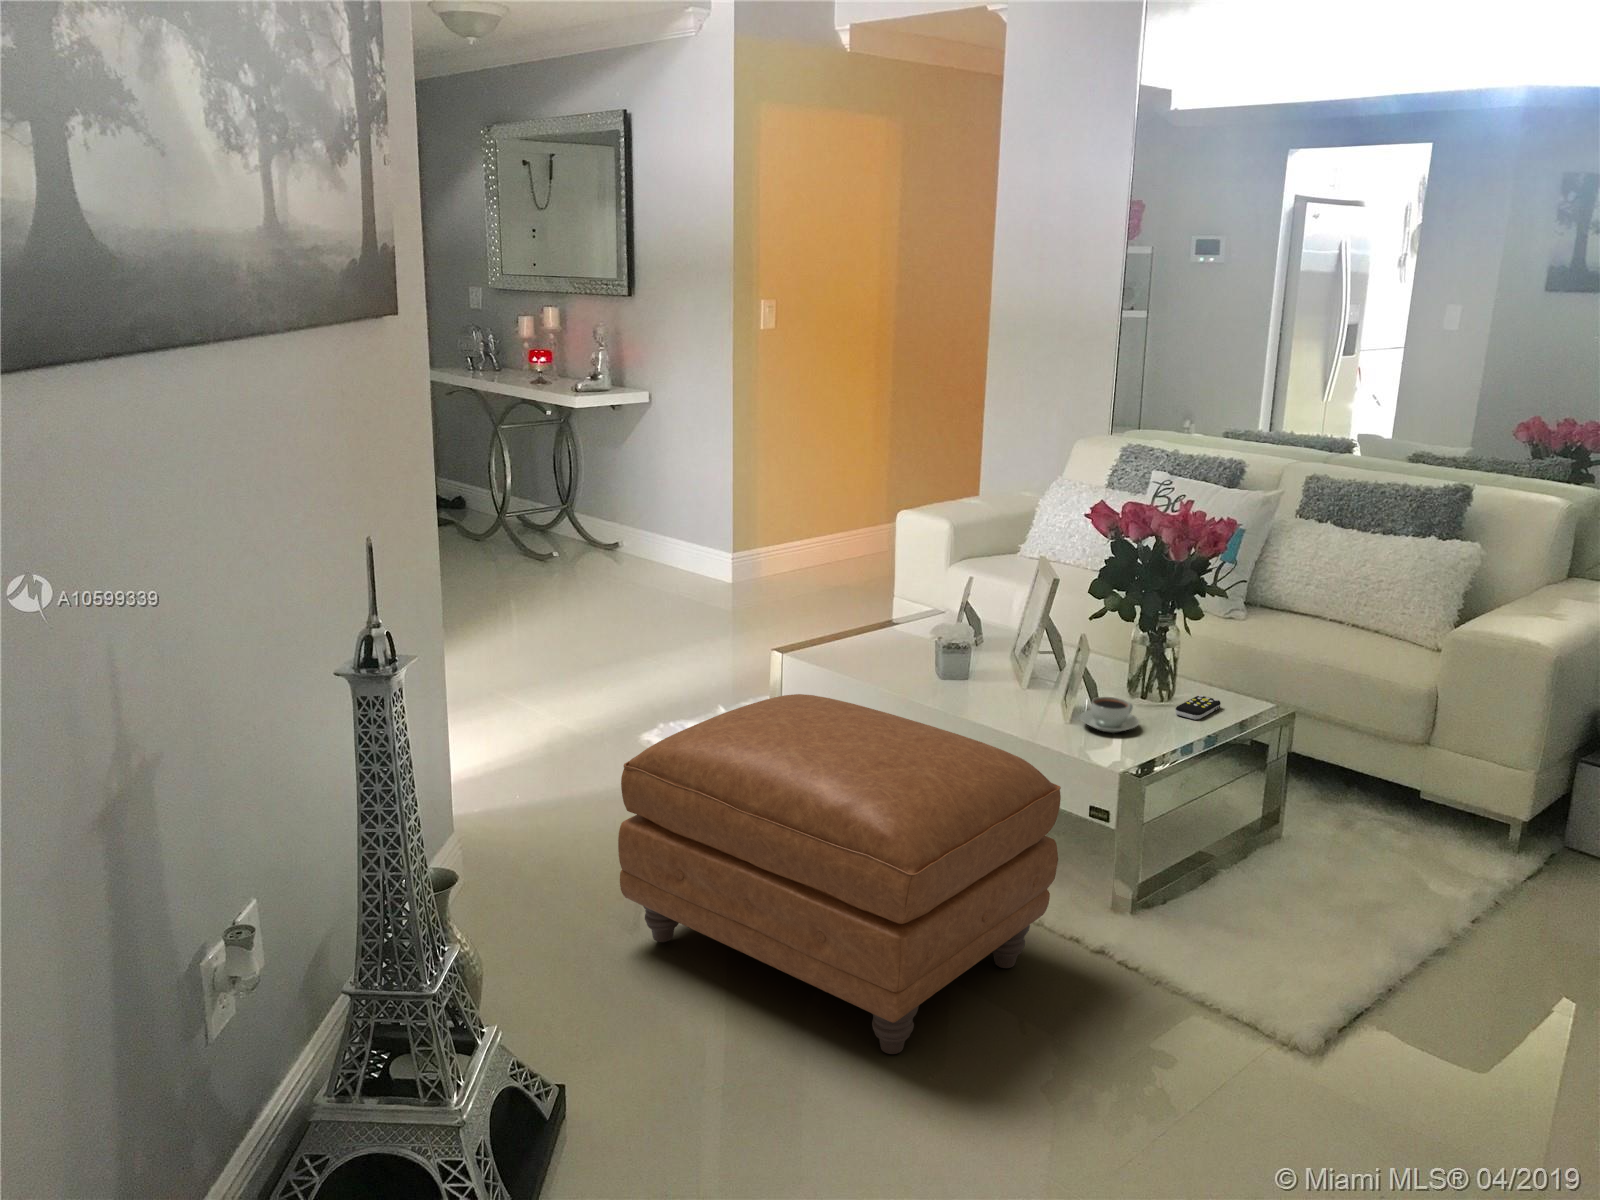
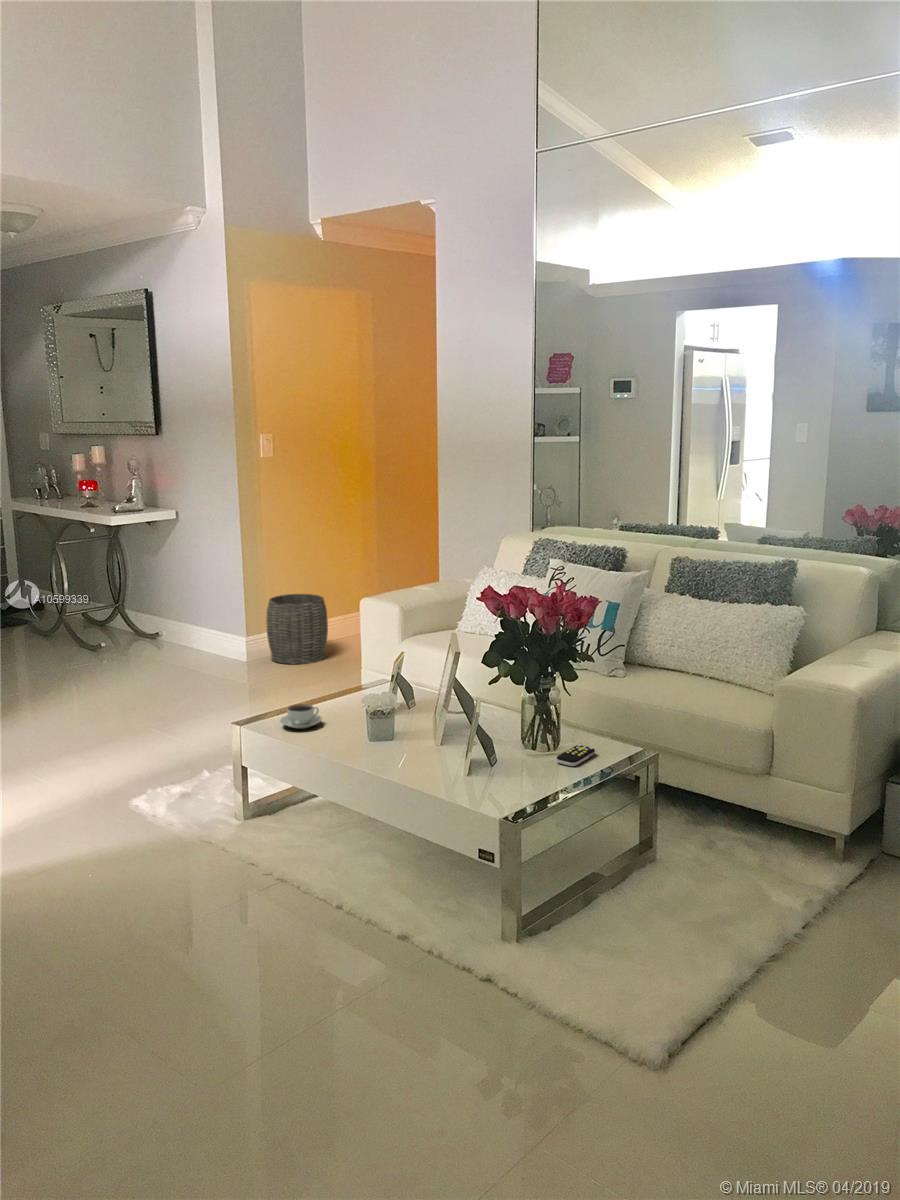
woven basket: none [760,501,835,589] -> present [266,594,328,664]
ottoman: present [618,694,1061,1054] -> none [50,765,443,1097]
coffee cup: present [1080,697,1139,733] -> present [280,704,322,729]

